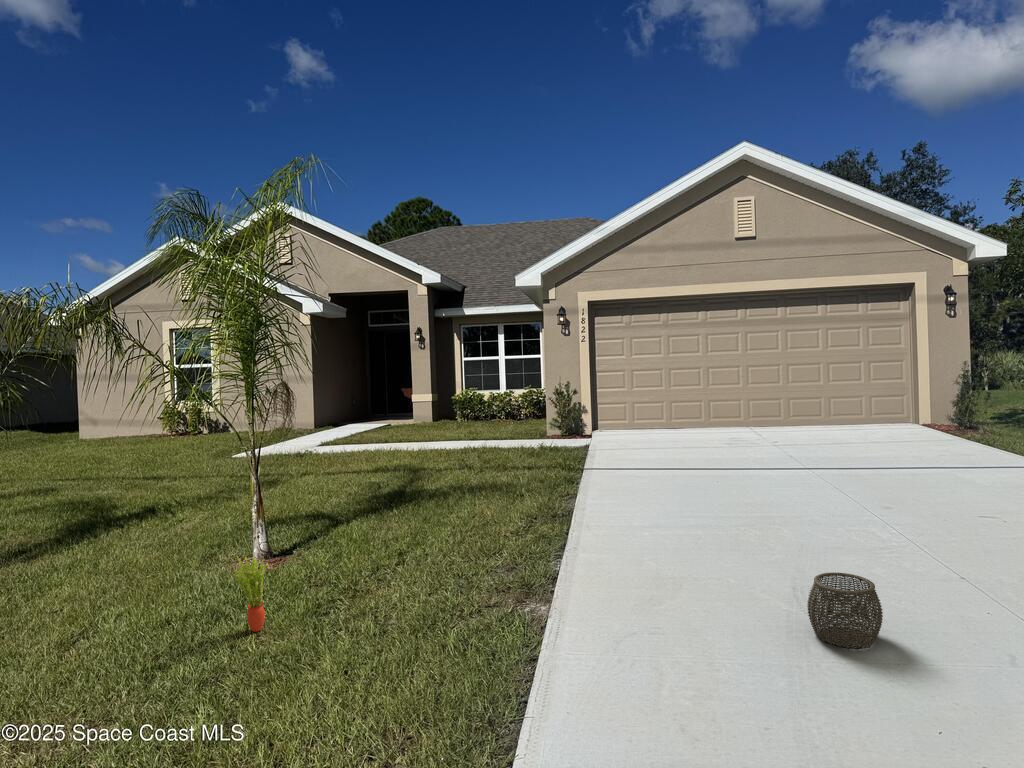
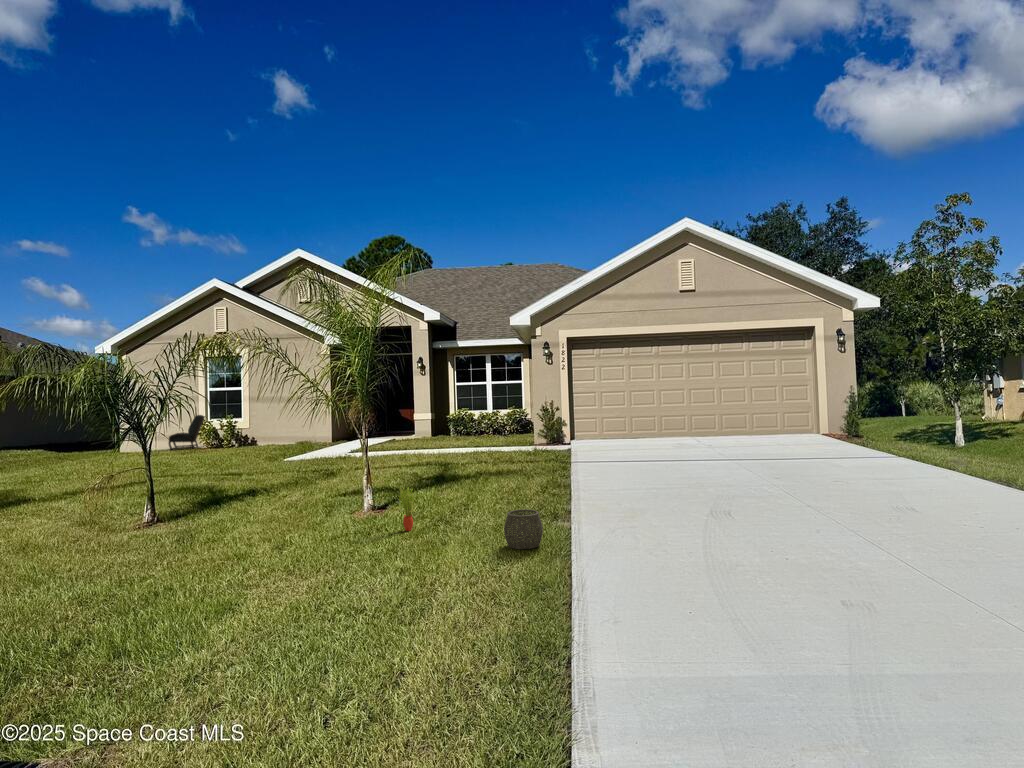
lounge chair: none [125,397,170,438] -> present [168,415,205,450]
woven basket: present [807,572,883,649] -> present [504,509,543,549]

